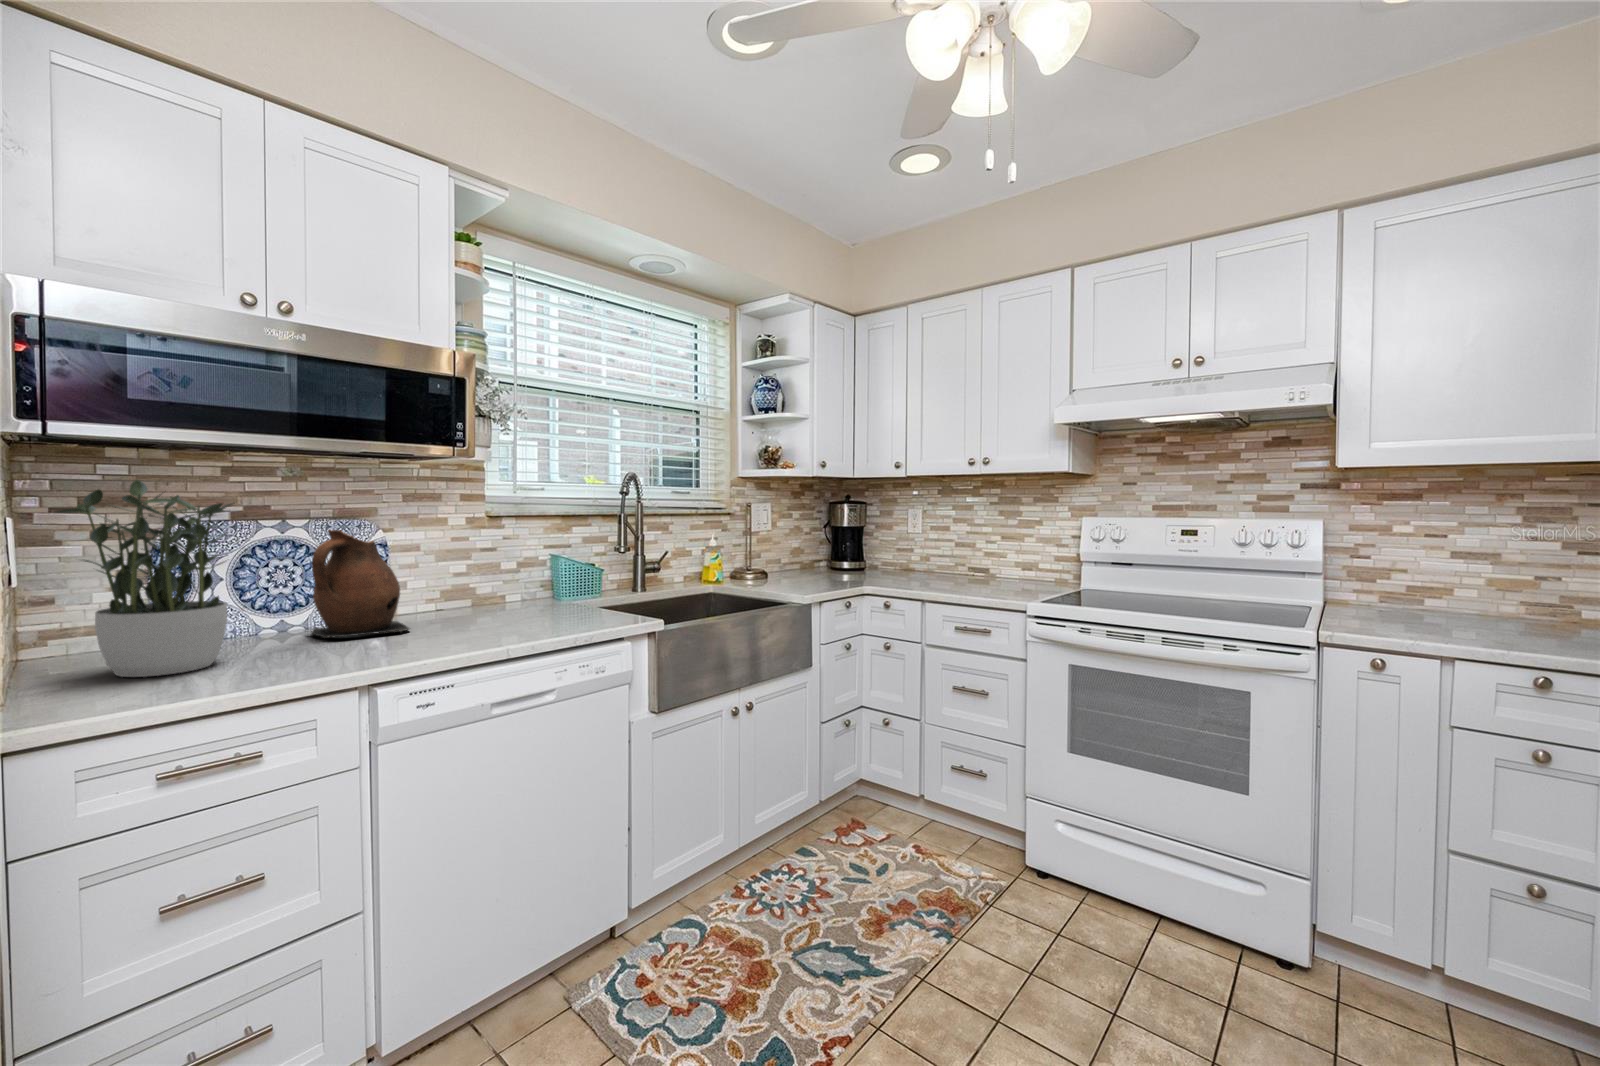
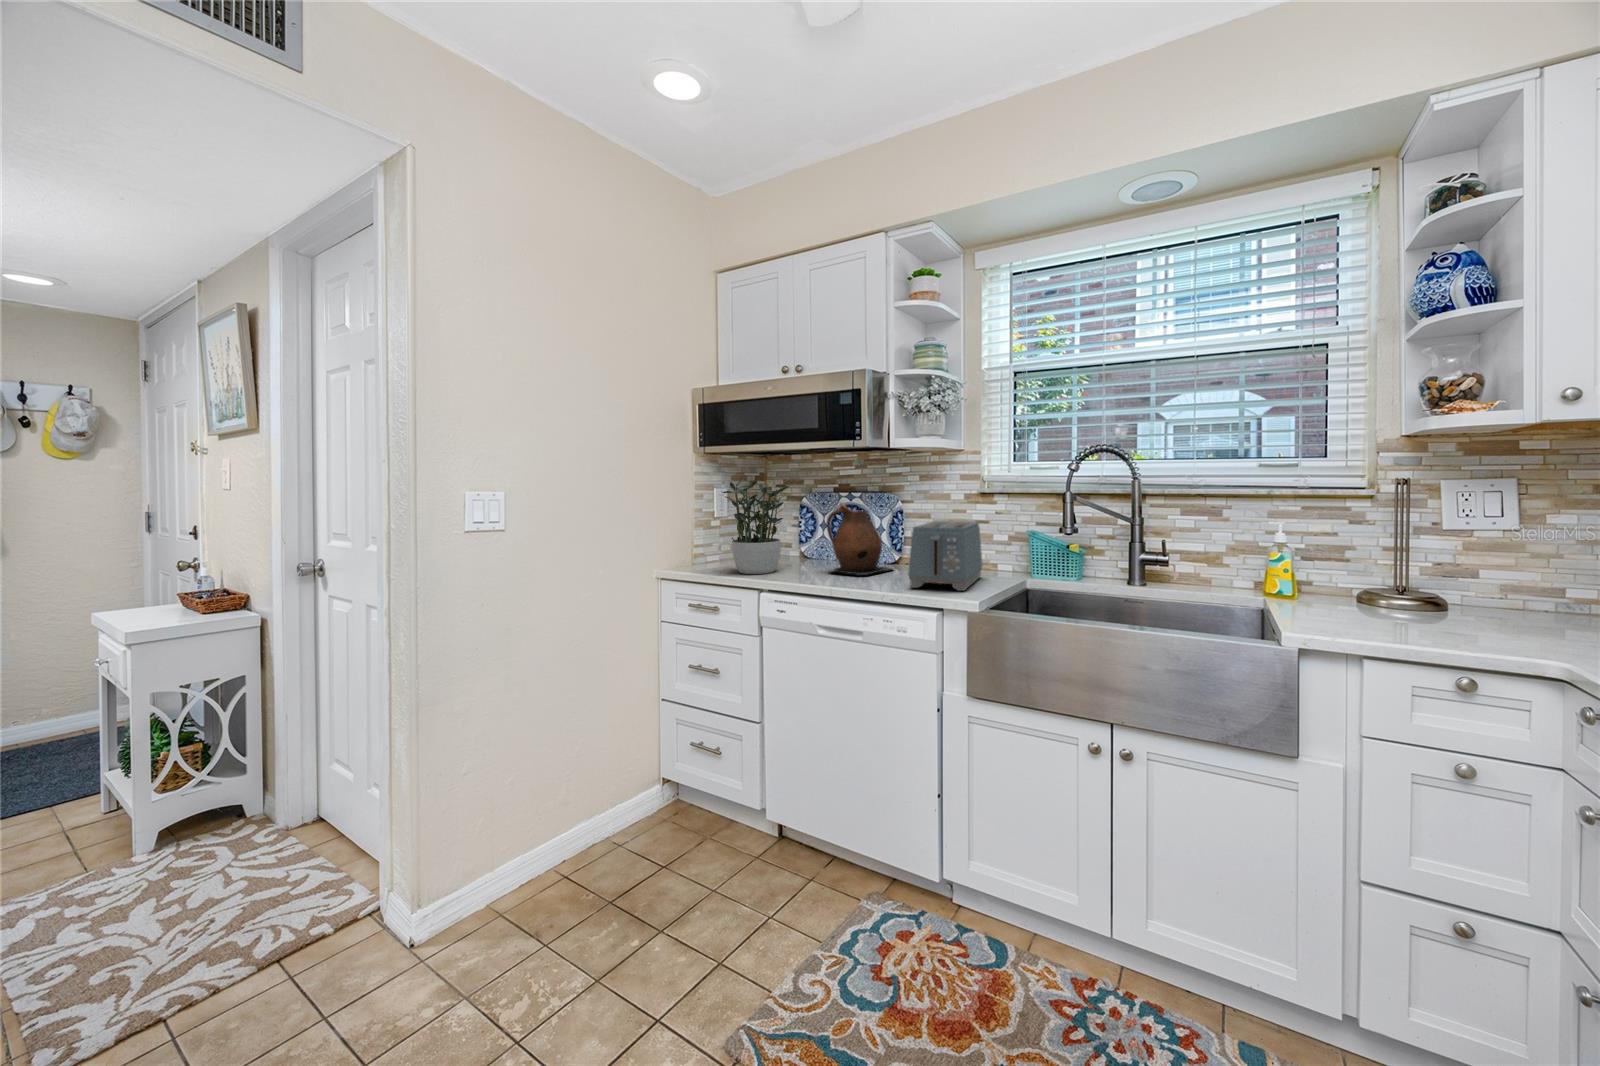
toaster: none [469,548,584,625] -> present [908,521,982,591]

